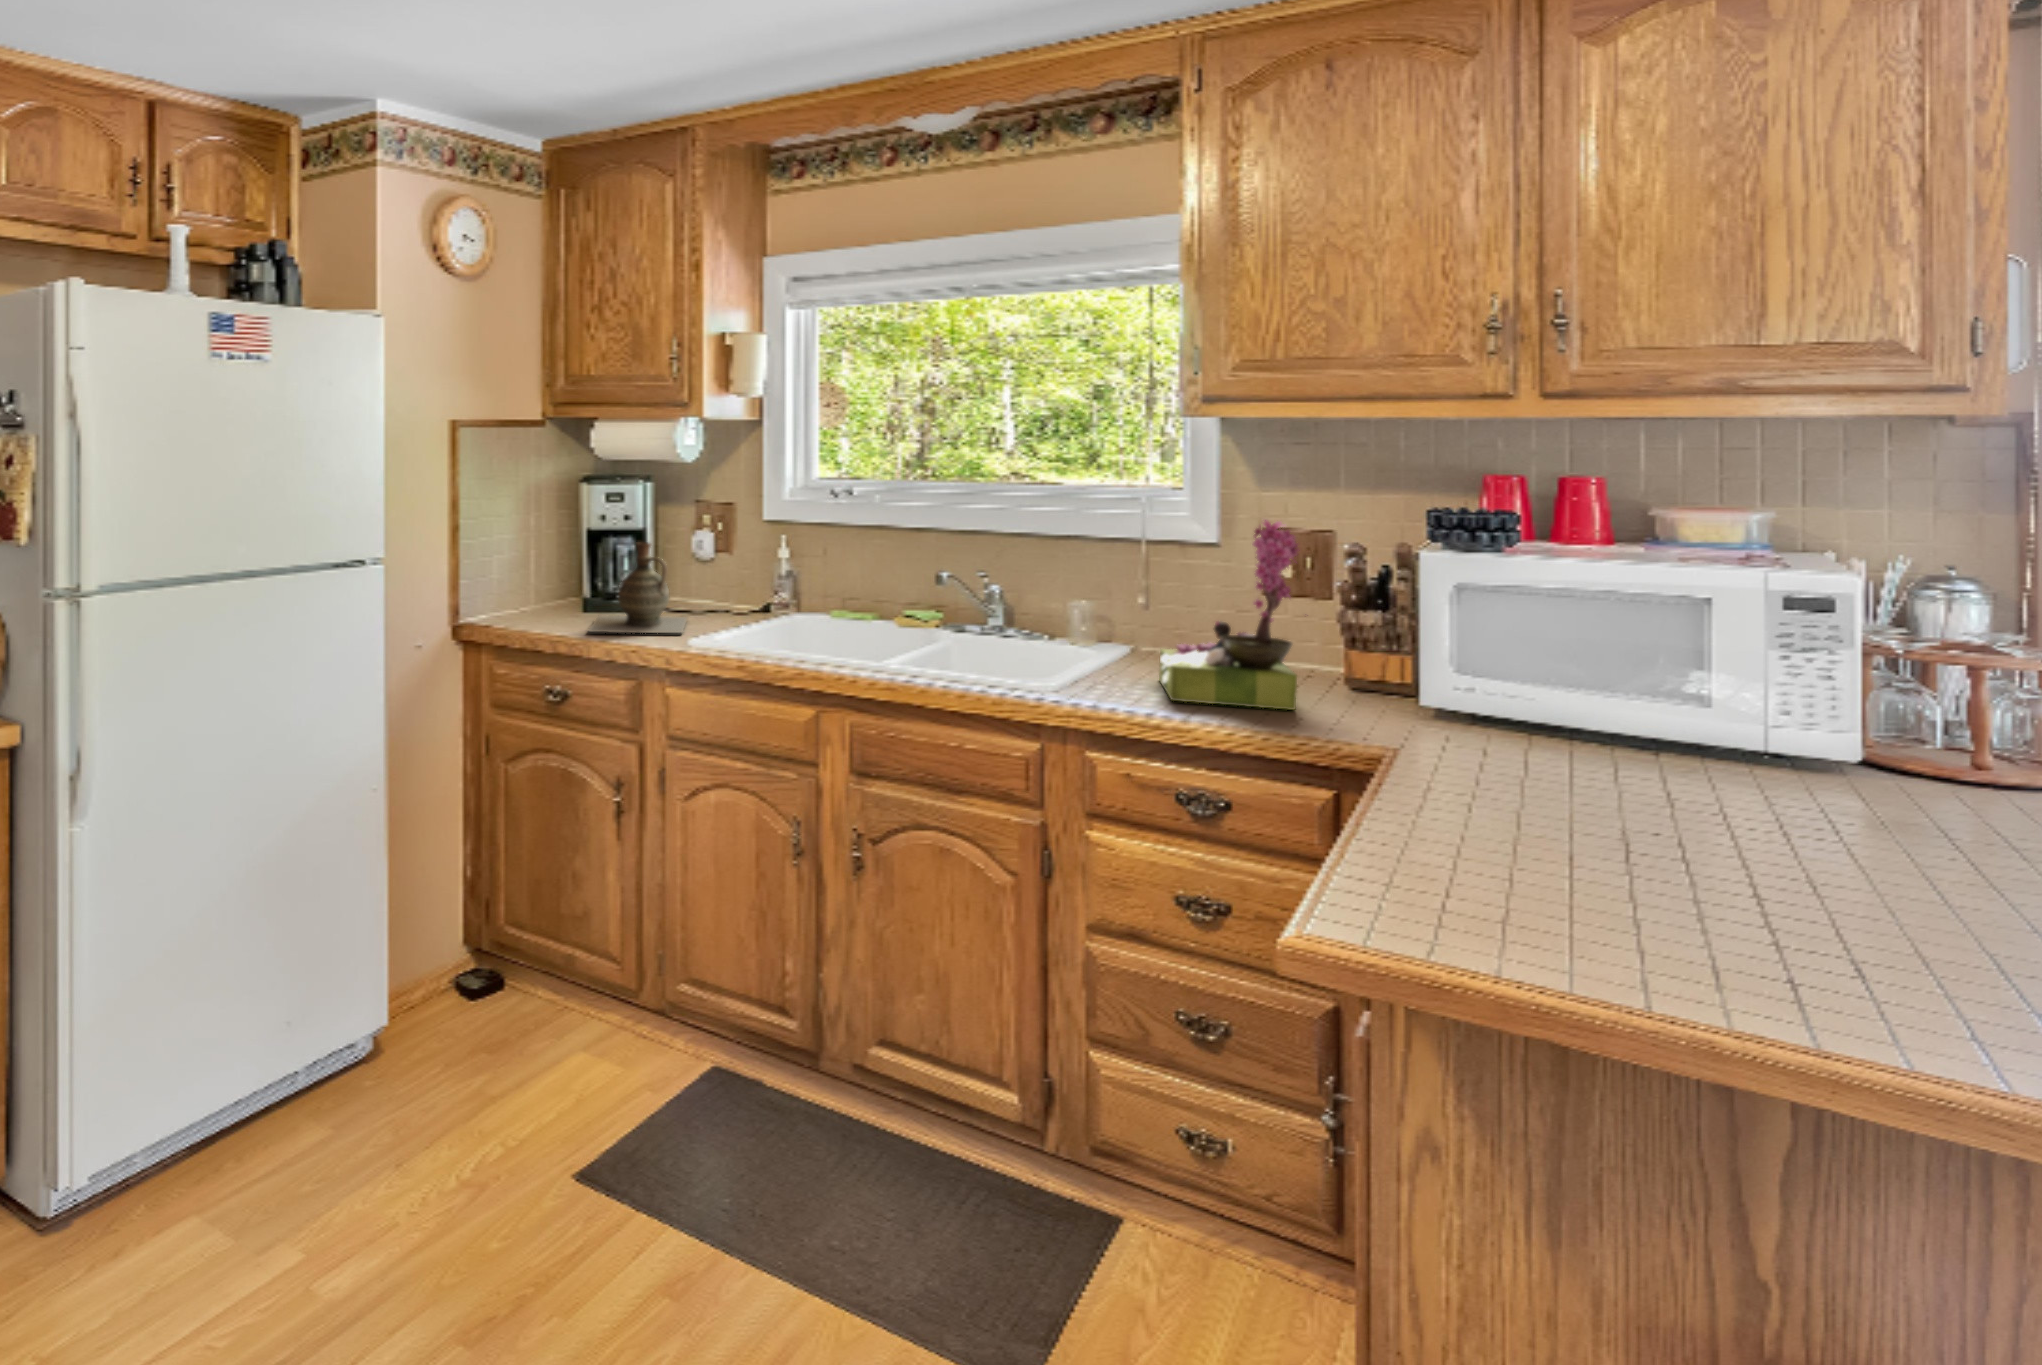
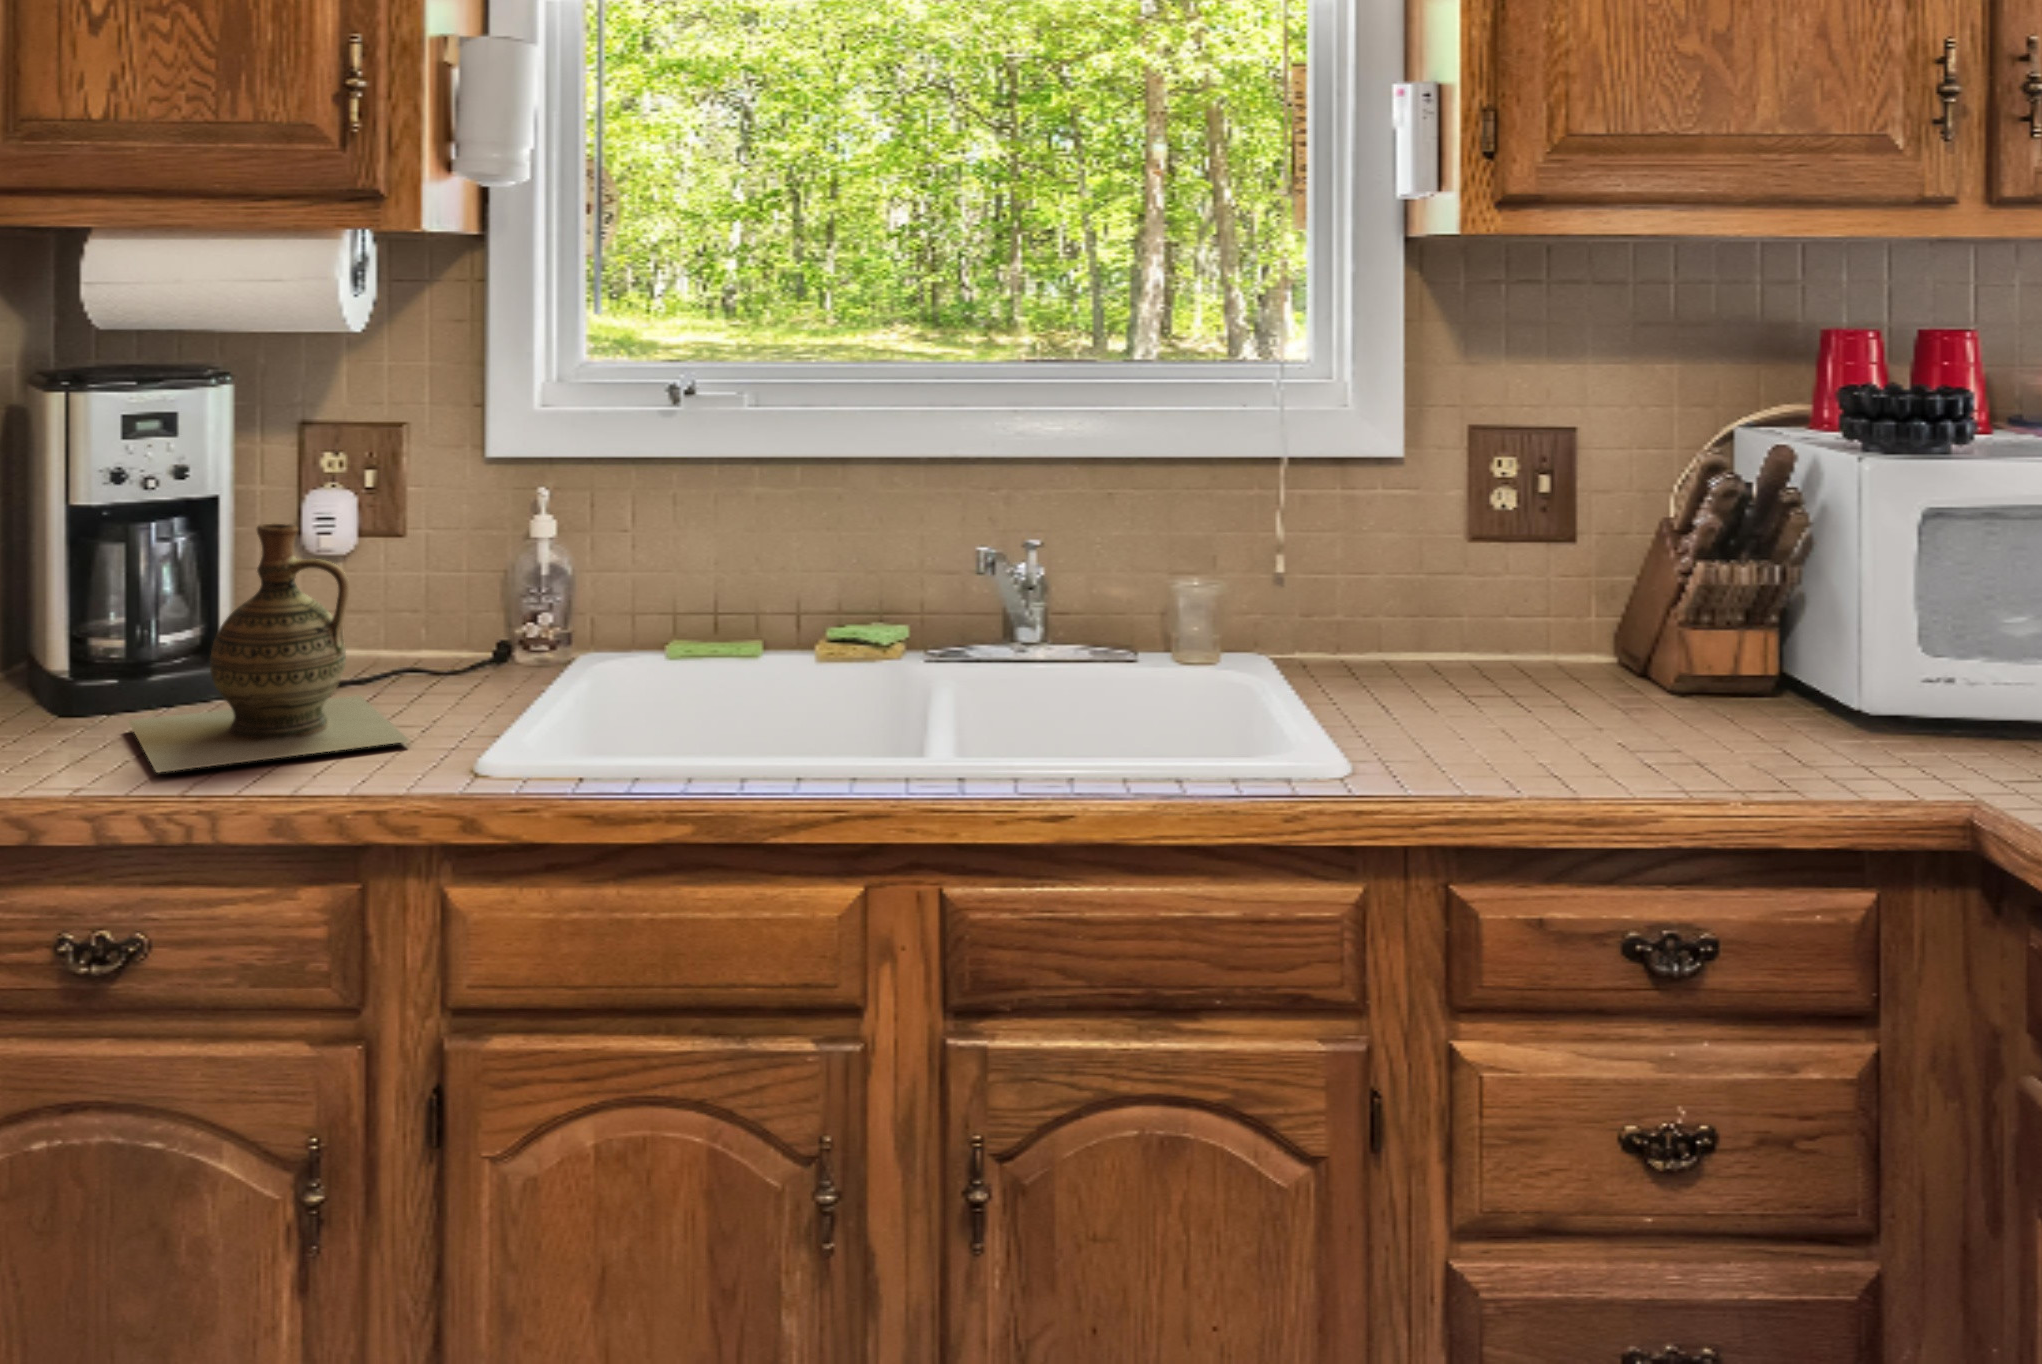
flower arrangement: present [1159,520,1308,710] -> none [1429,407,1714,759]

